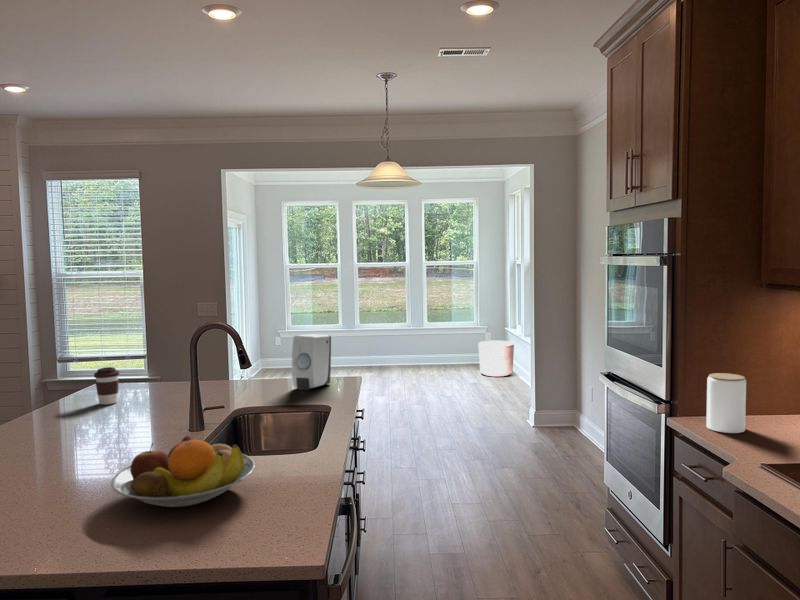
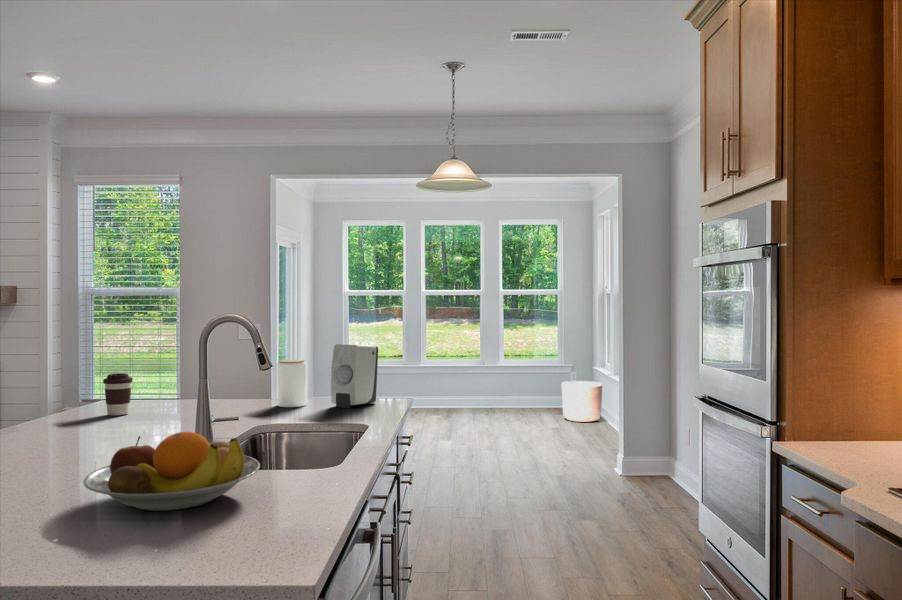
jar: present [706,373,746,433] -> present [277,359,307,407]

